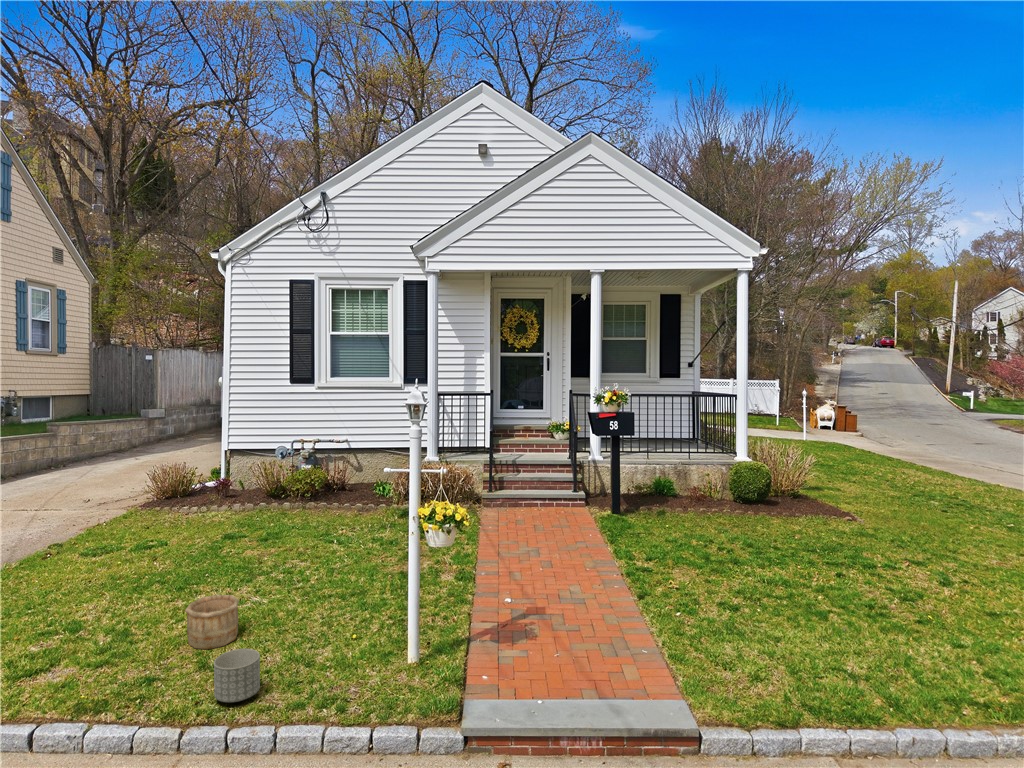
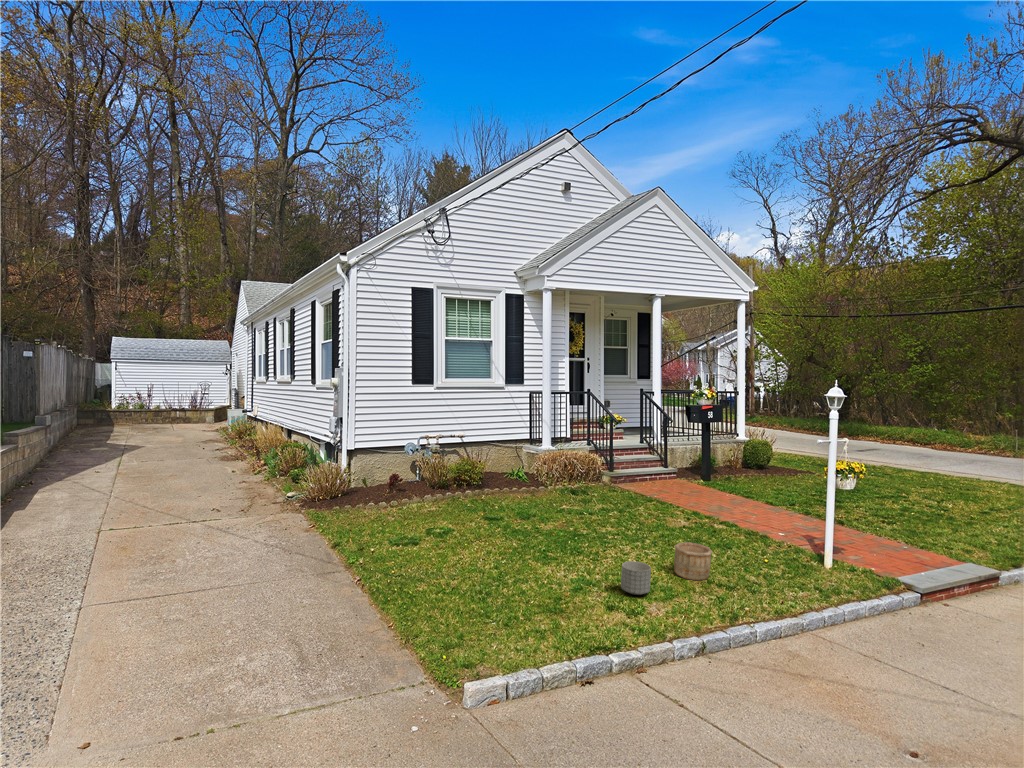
planter: present [214,649,260,702] -> present [621,561,651,595]

